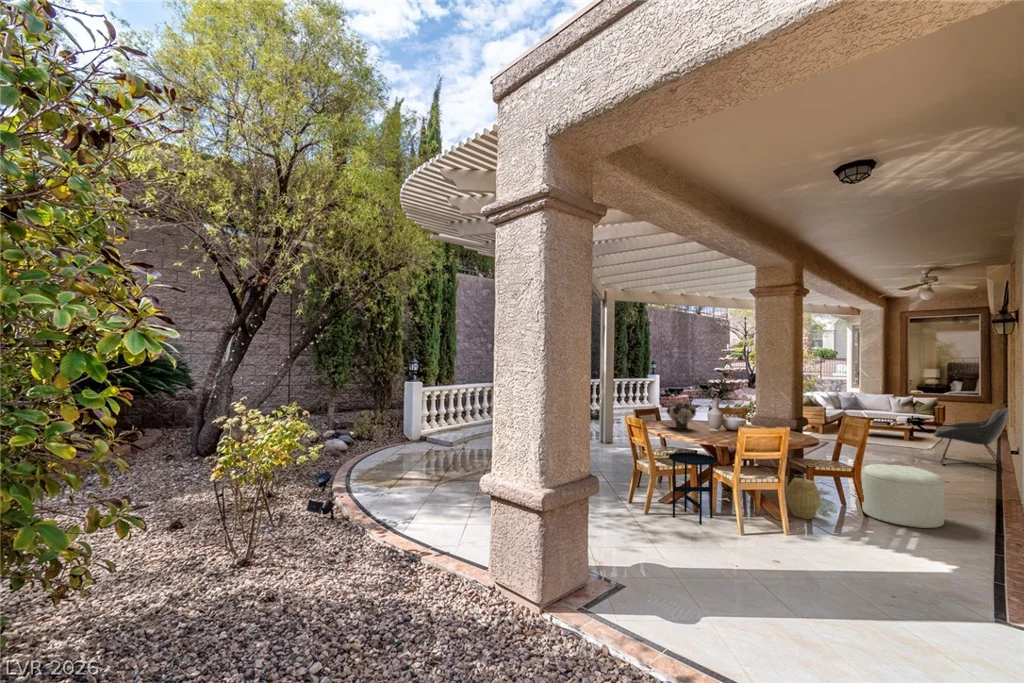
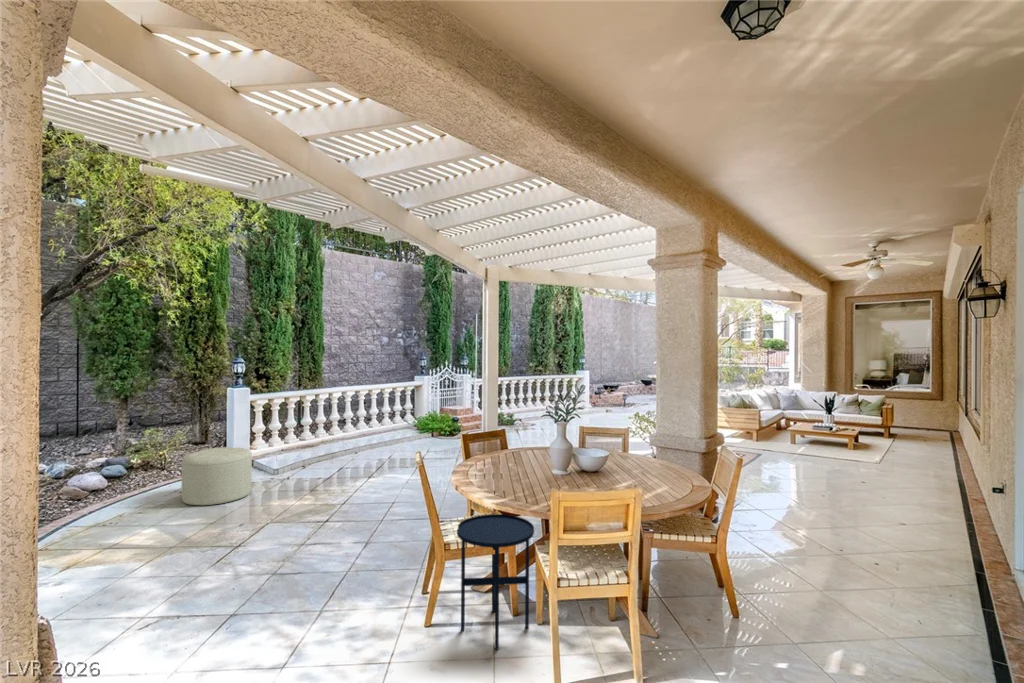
flower arrangement: present [667,400,696,429] -> none [494,421,535,467]
lounge chair: present [934,408,1009,473] -> none [881,415,975,501]
ottoman: present [862,464,944,528] -> present [181,447,252,505]
woven basket: present [786,478,821,519] -> none [654,551,706,623]

